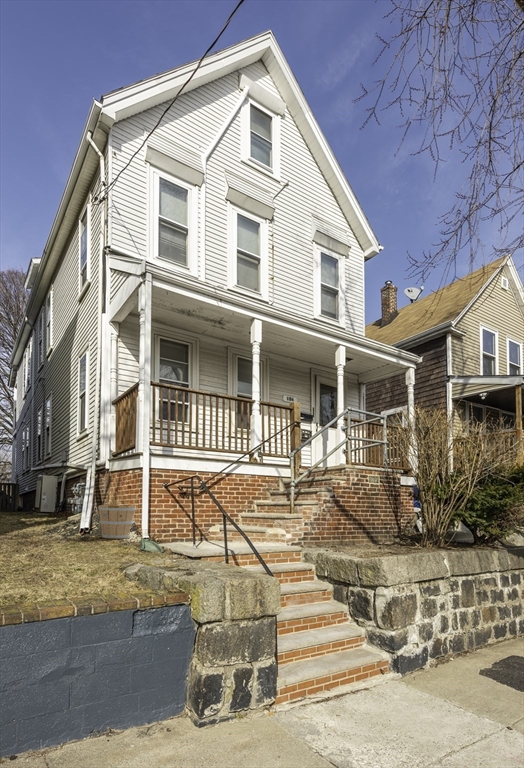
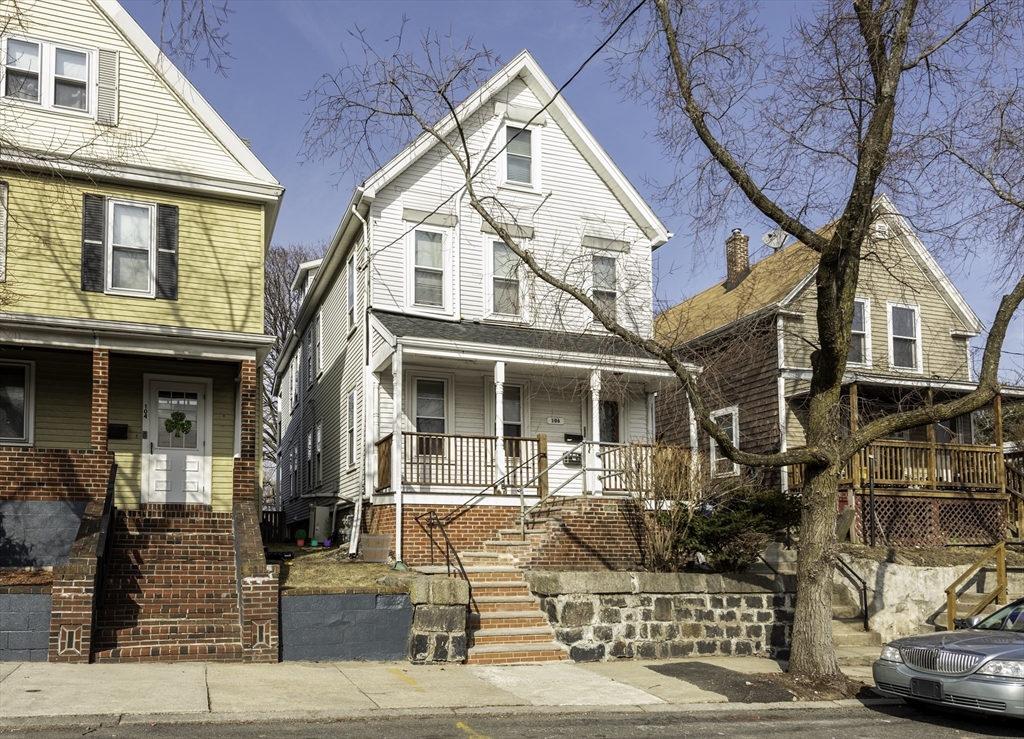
potted plant: none [20,485,61,514] -> present [295,517,332,546]

